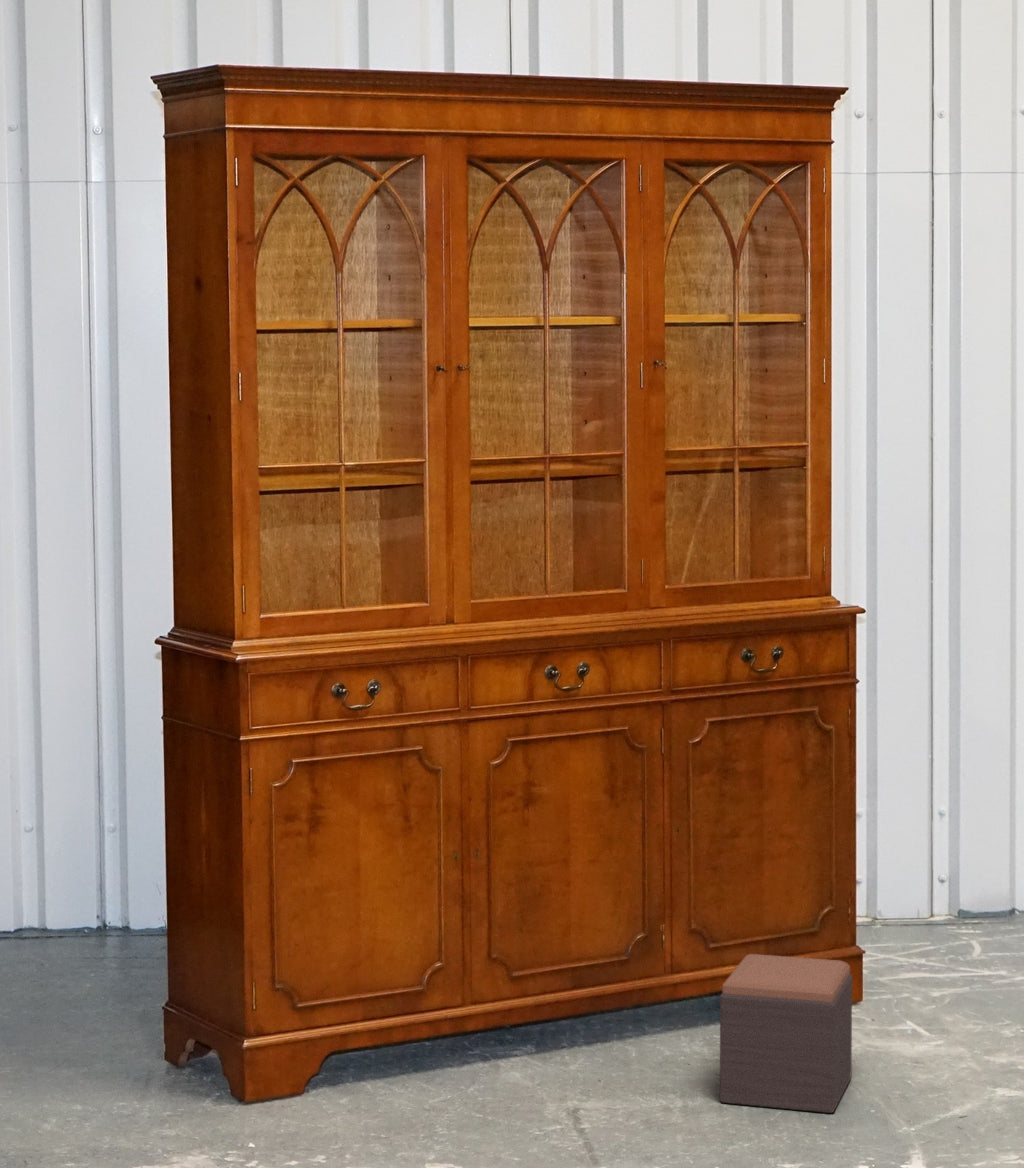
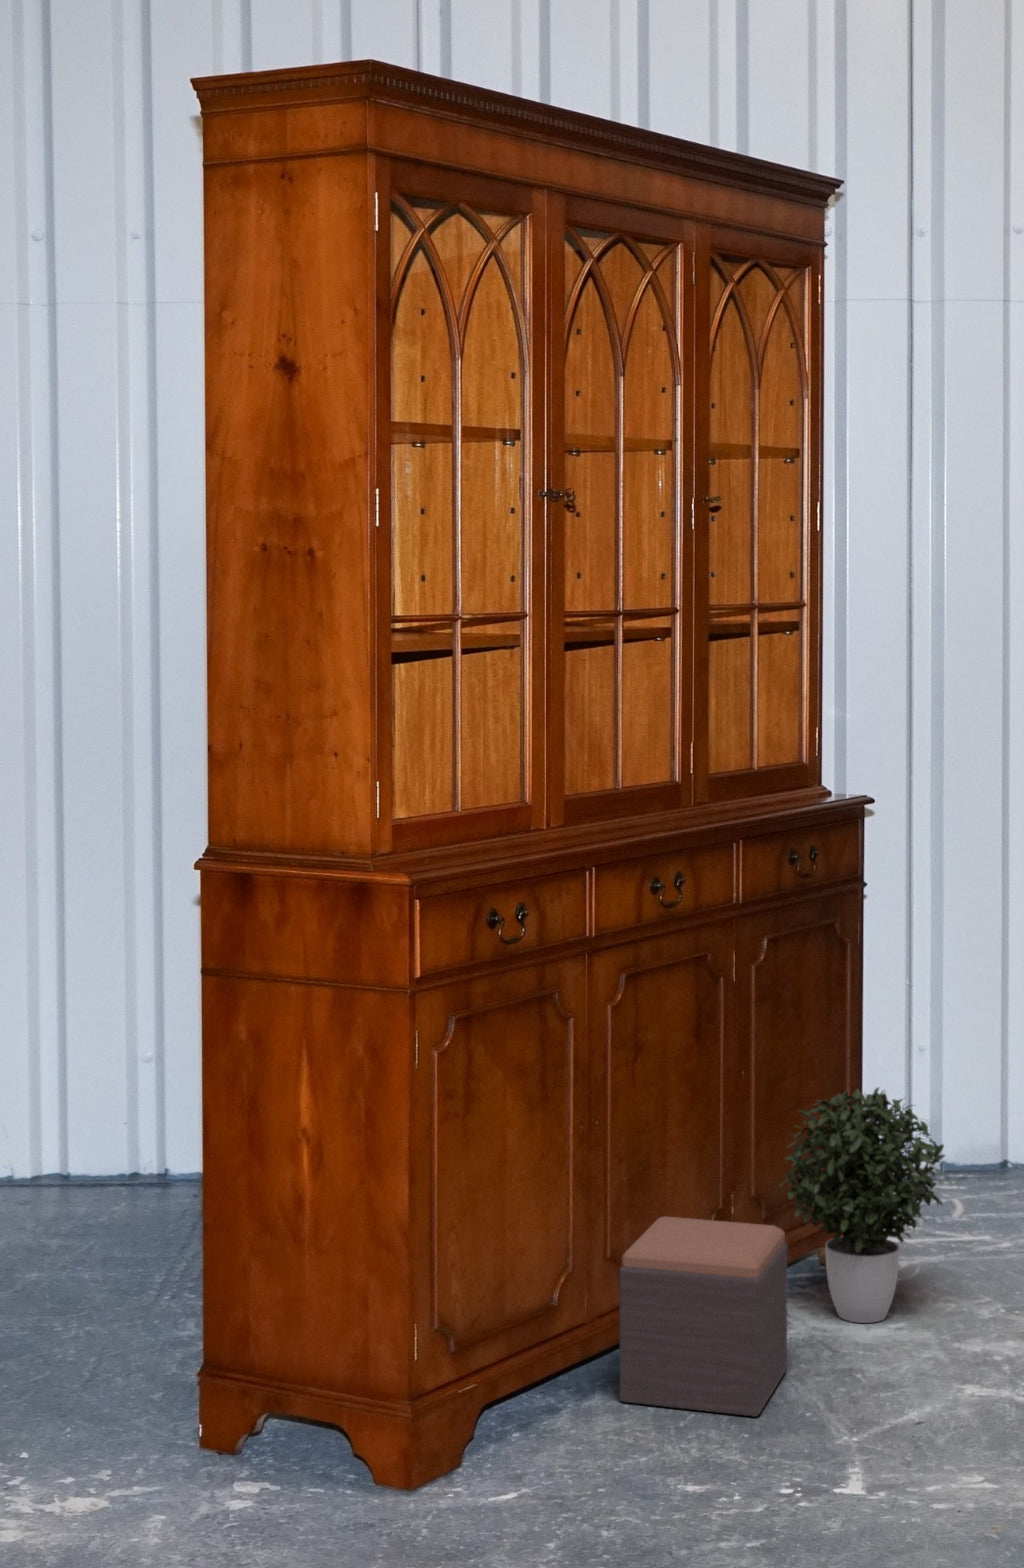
potted plant: none [839,848,975,1041] -> present [780,1088,945,1323]

